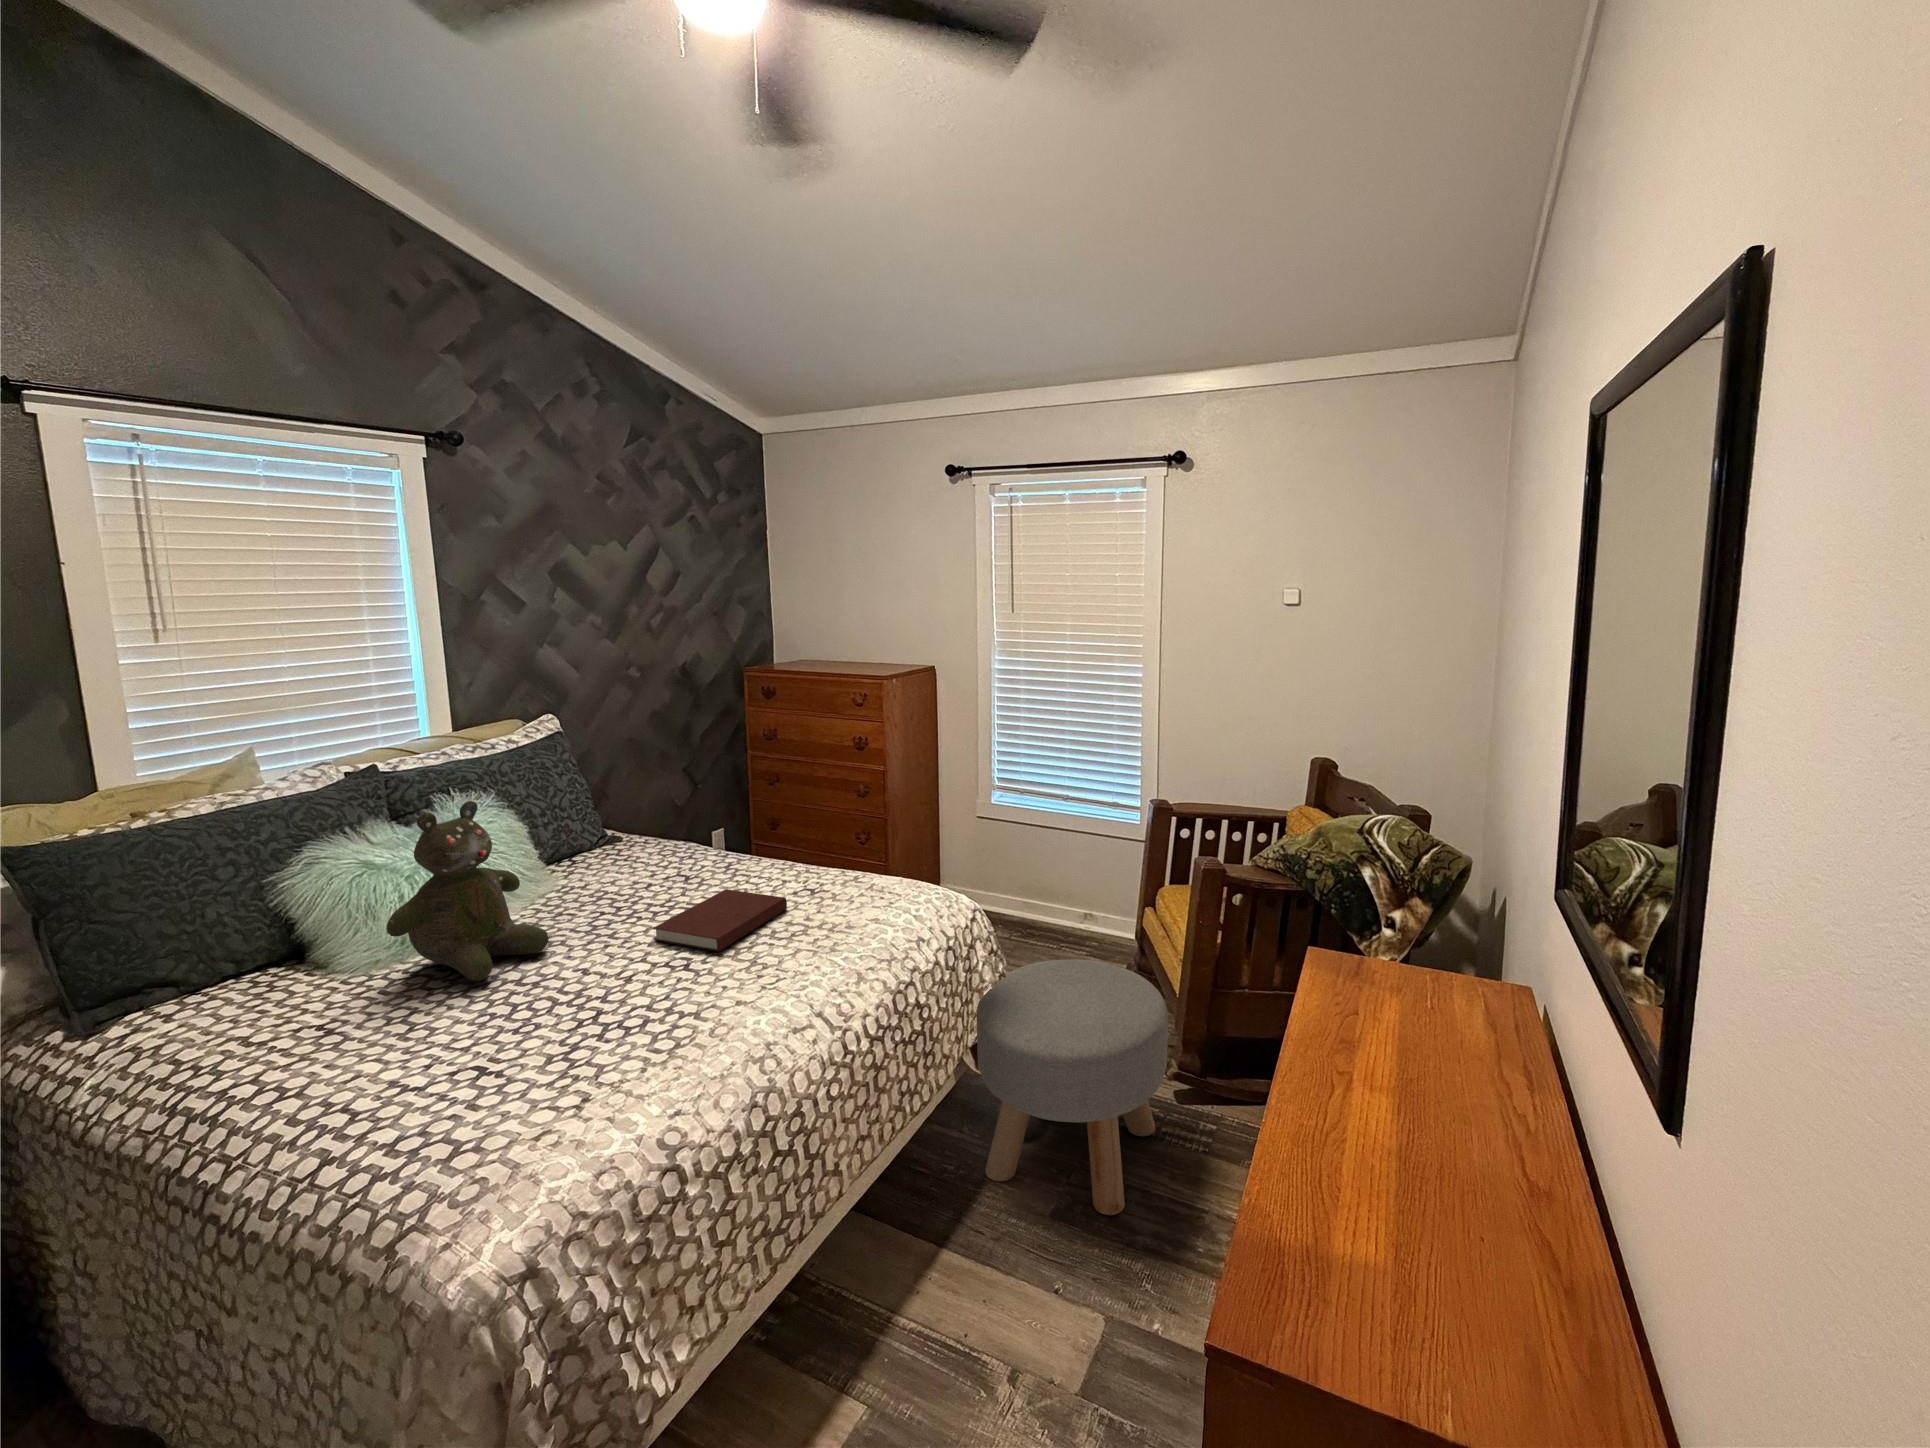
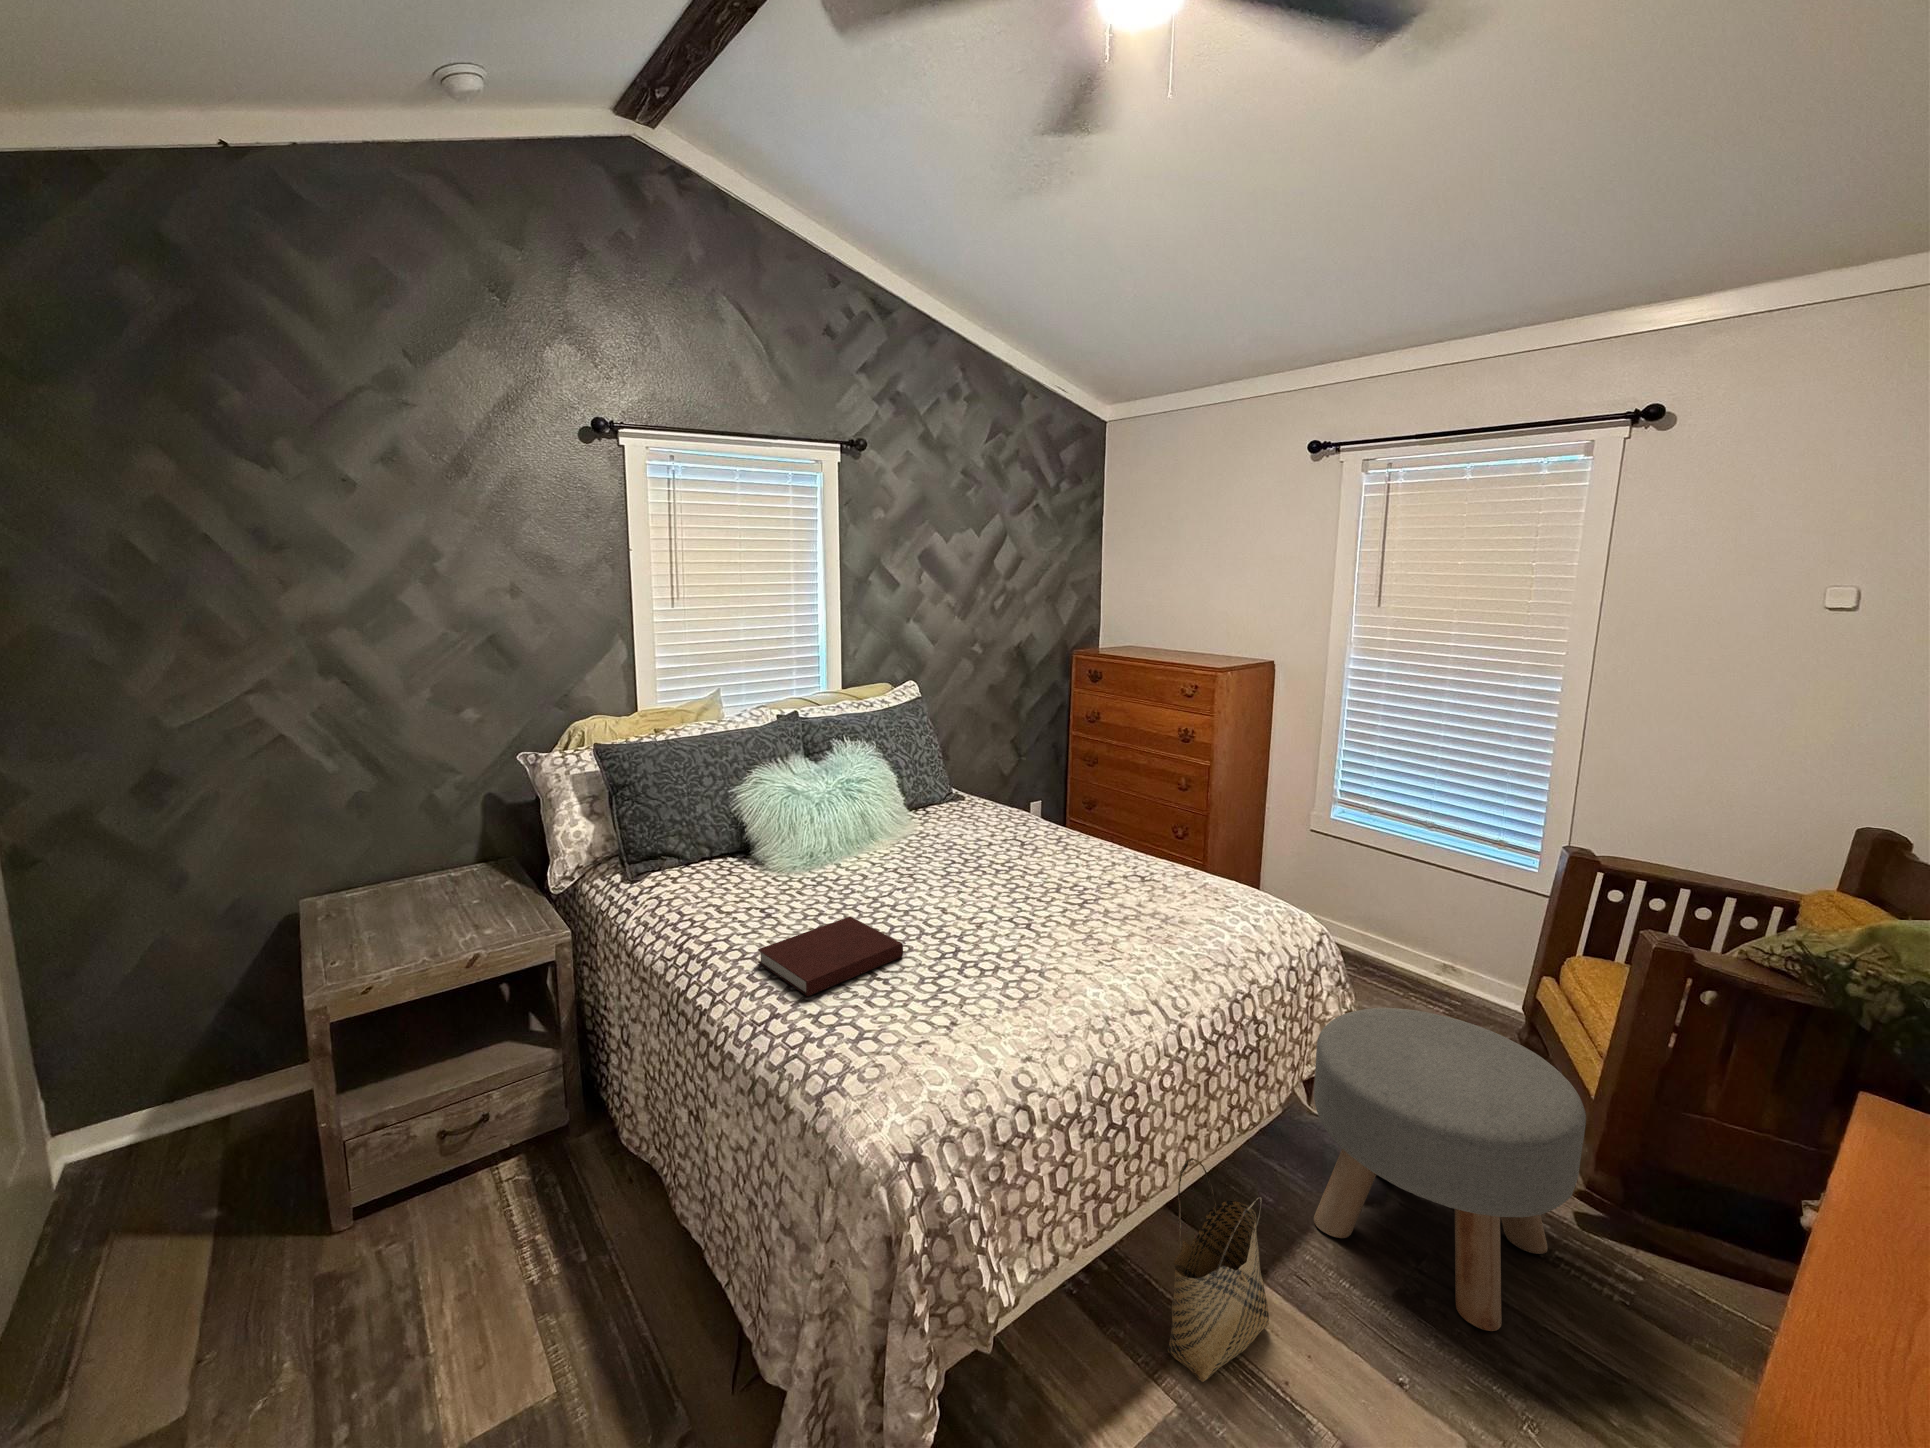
teddy bear: present [387,801,549,981] -> none [806,749,915,899]
notebook: present [653,889,787,952] -> present [758,917,903,996]
woven basket: none [851,1157,946,1371] -> present [1167,1158,1269,1382]

